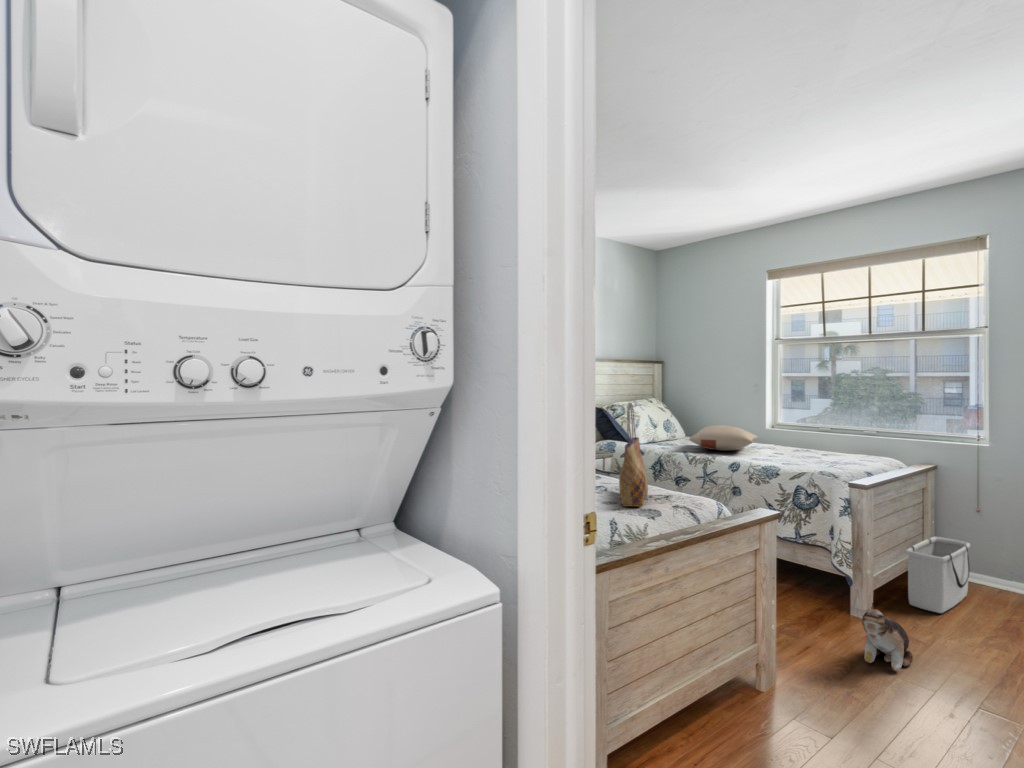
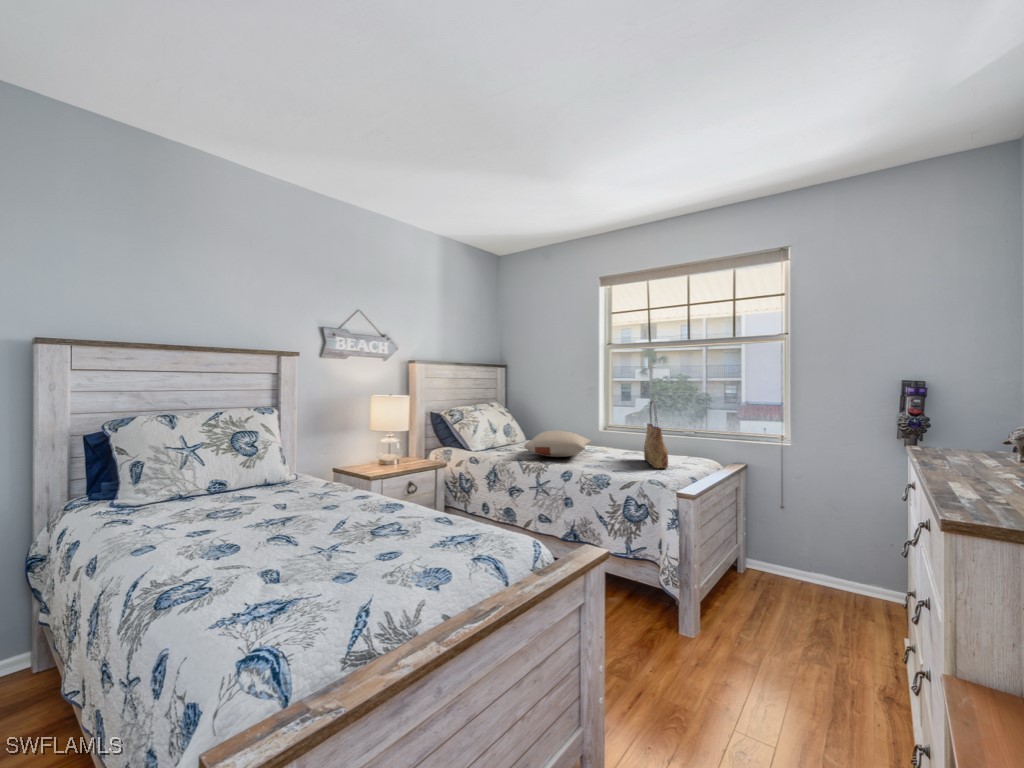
tote bag: present [619,403,648,507] -> present [644,401,668,468]
storage bin: present [906,537,971,613] -> none [727,536,779,618]
plush toy: present [857,609,913,670] -> none [688,645,743,713]

